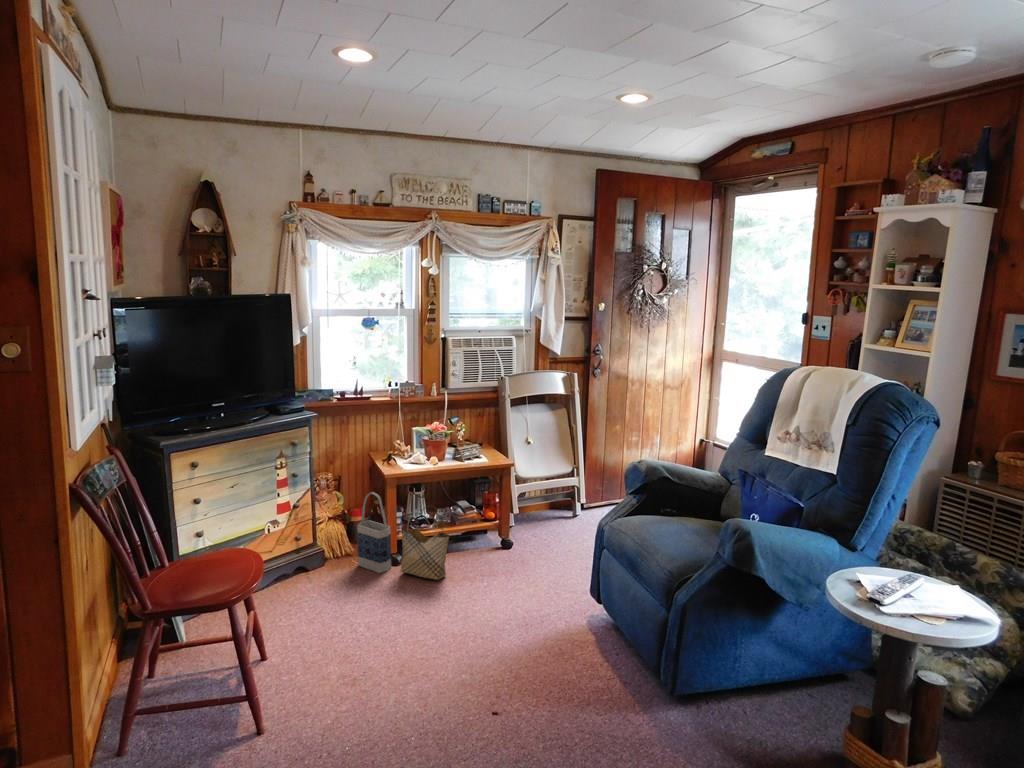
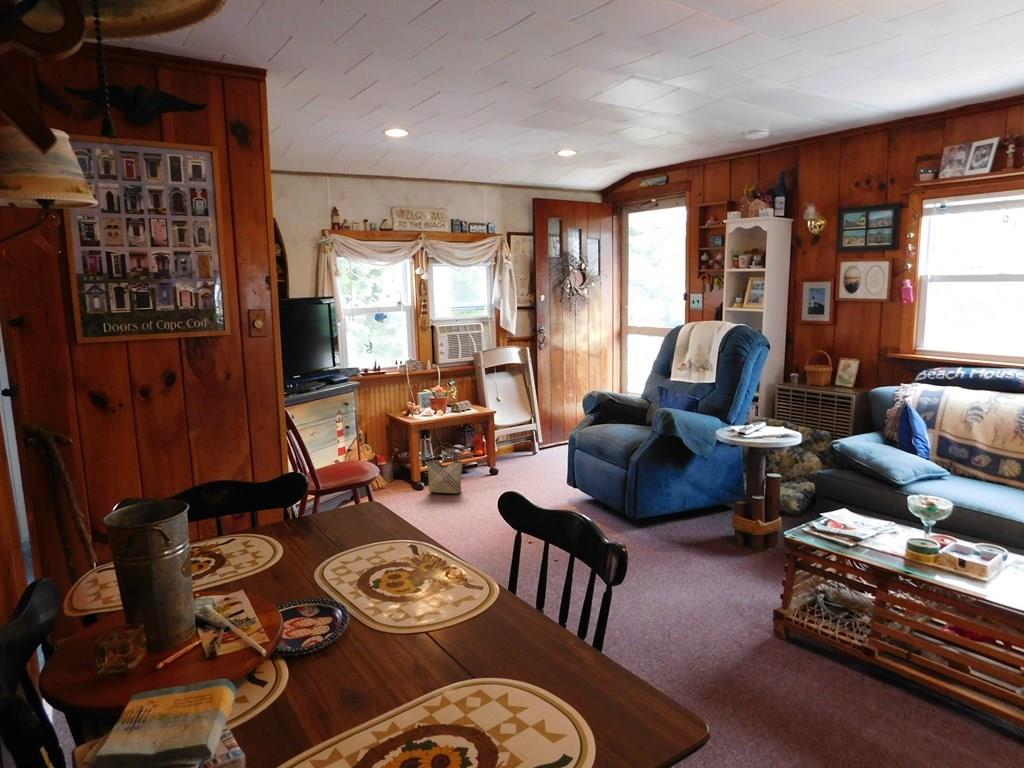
bag: present [358,492,391,573] -> none [393,437,419,495]

